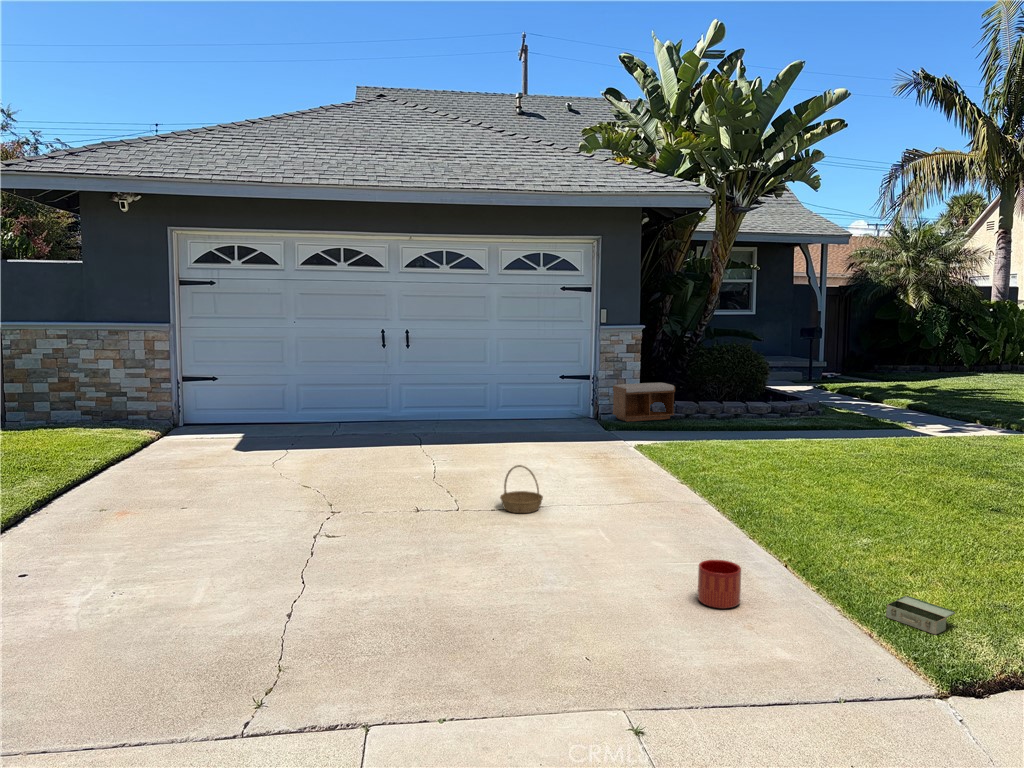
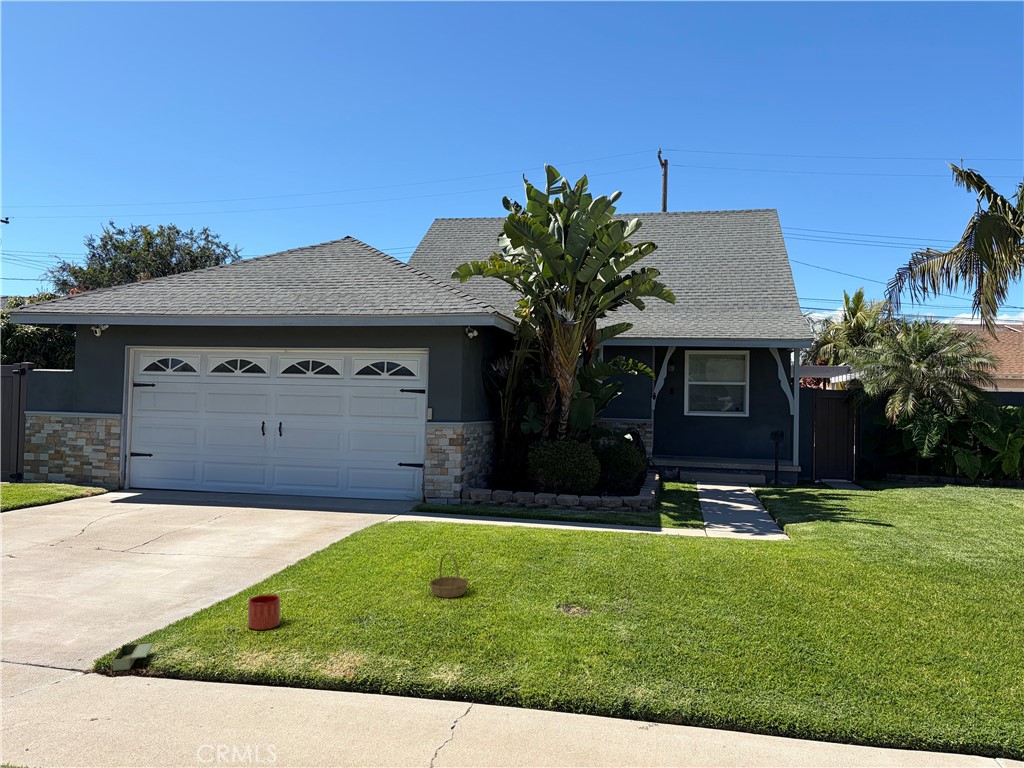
bench: present [612,382,675,422] -> none [430,473,480,505]
basket: present [500,465,543,513] -> present [430,553,468,598]
planter: present [698,560,741,609] -> present [248,594,280,630]

